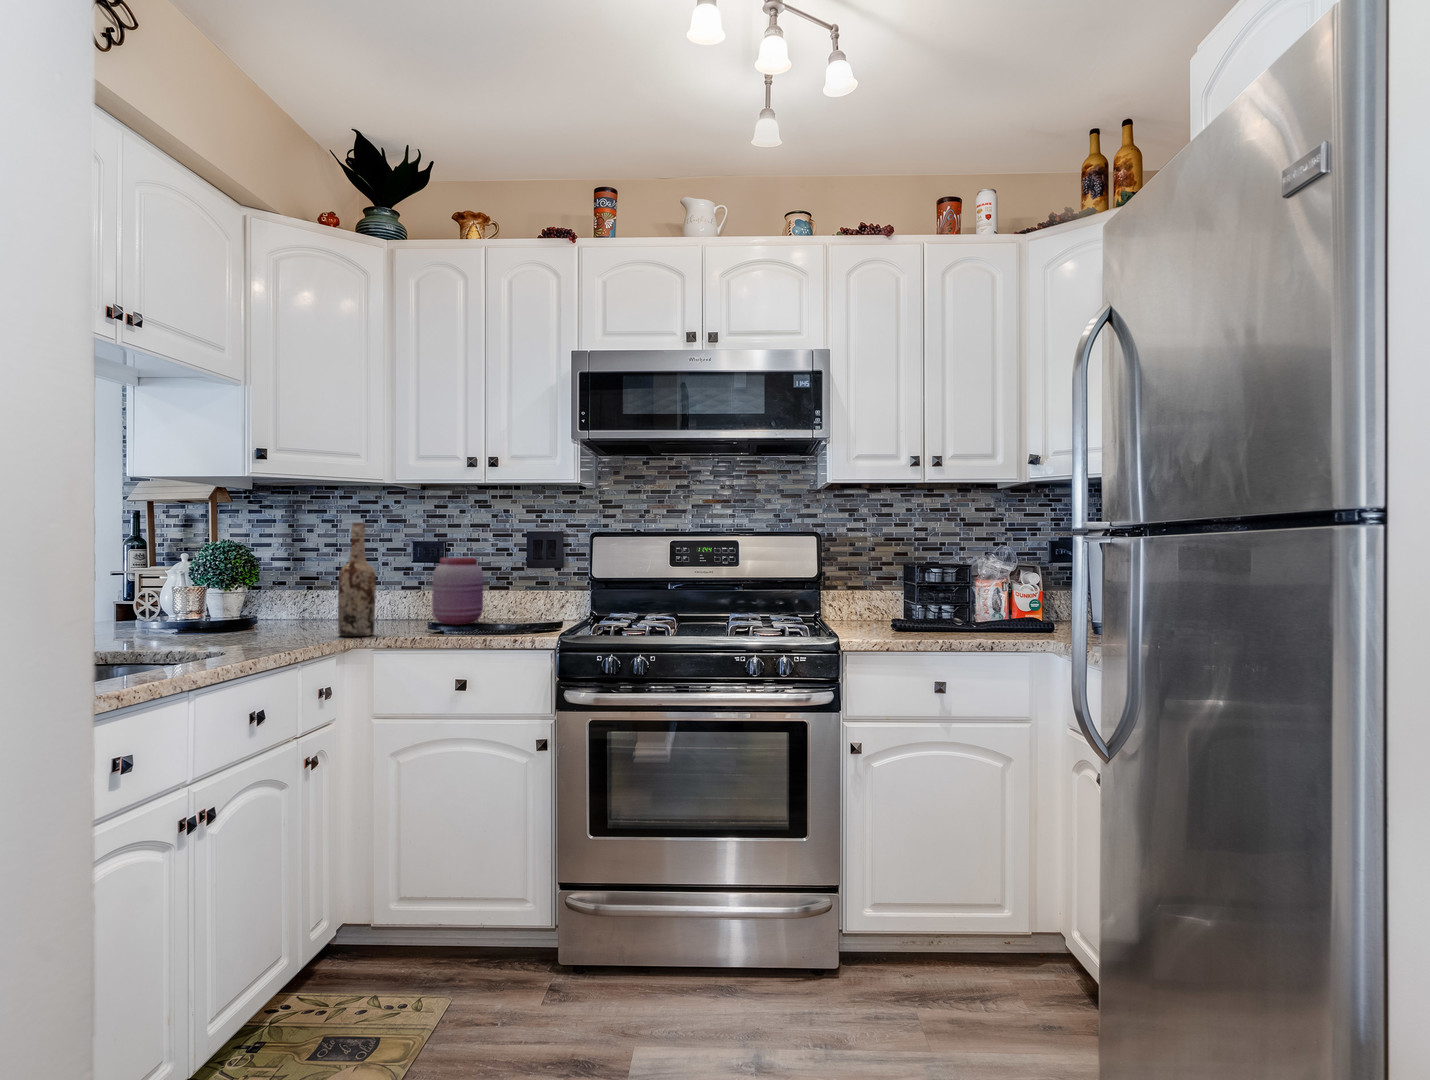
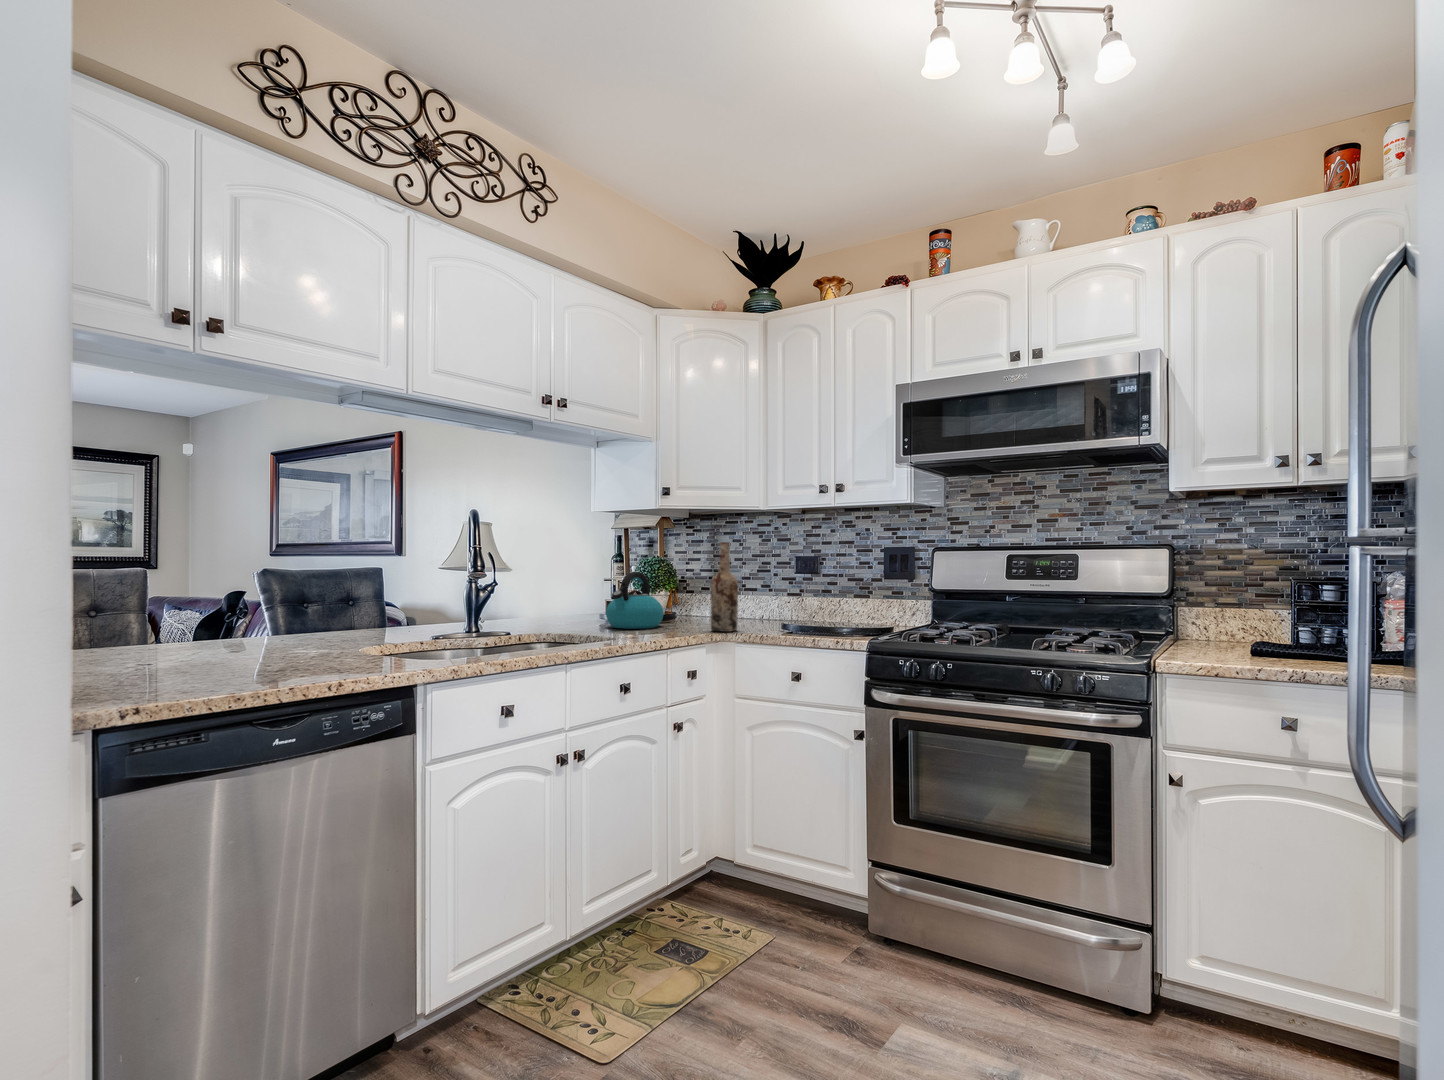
jar: present [432,557,483,625] -> none [794,570,835,626]
kettle: none [167,561,257,639] -> present [606,572,664,629]

